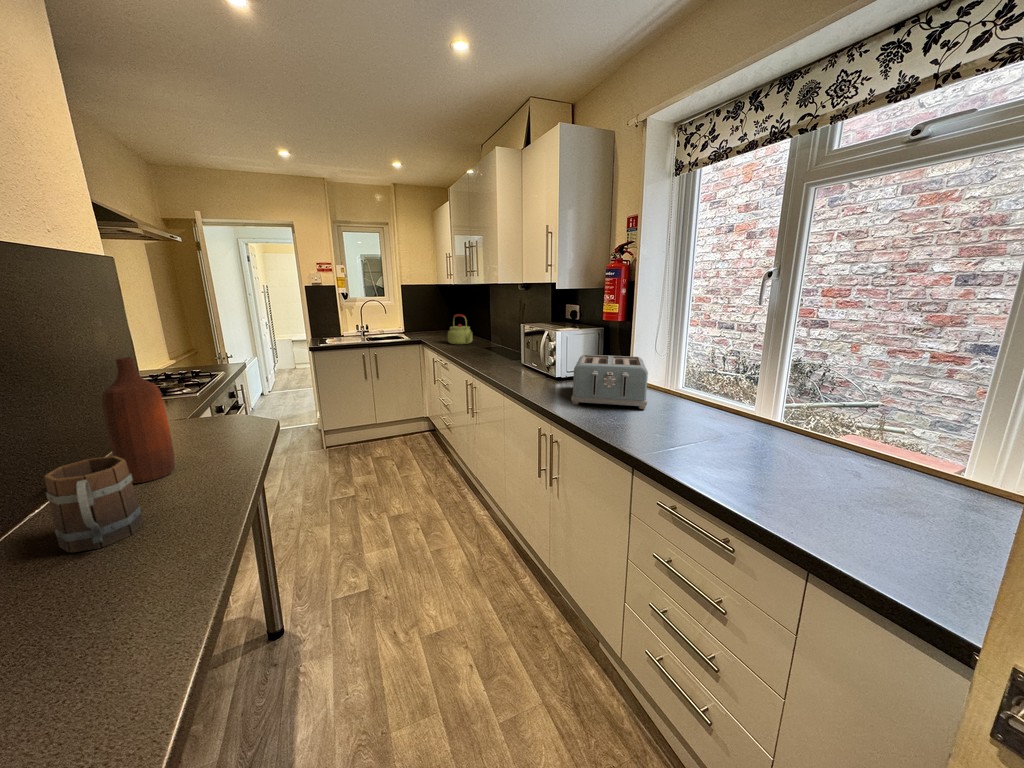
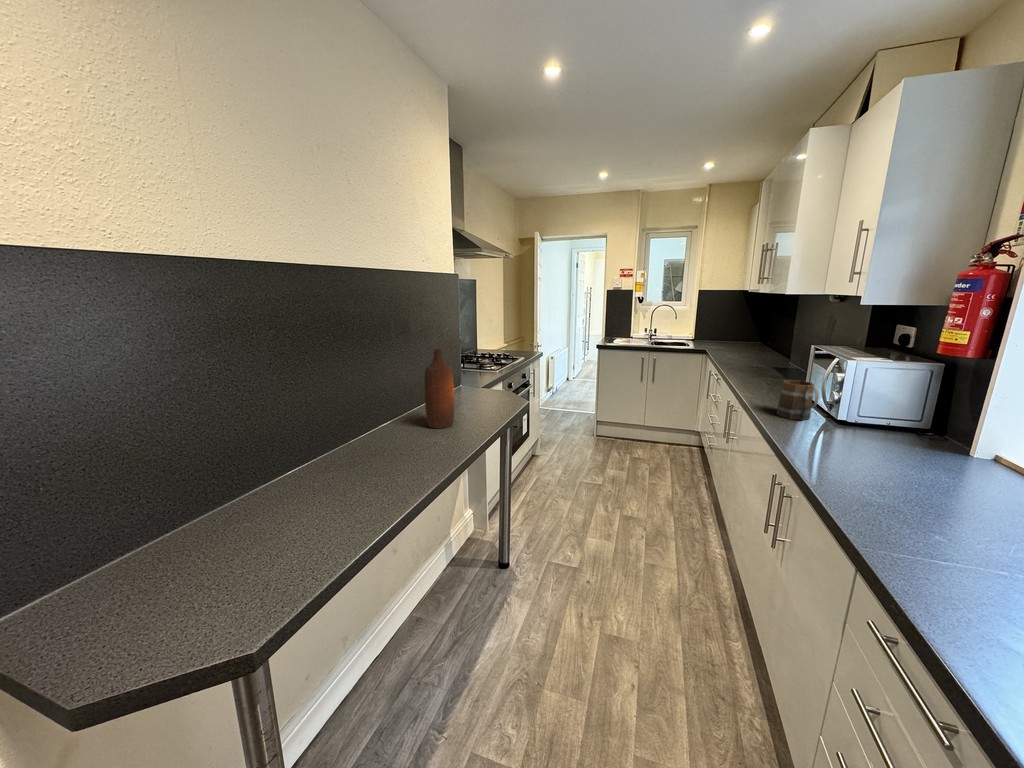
kettle: present [448,314,472,344] -> none [734,325,767,359]
toaster: present [571,355,648,409] -> none [830,398,1001,498]
mug: present [44,456,143,553] -> present [777,380,819,420]

